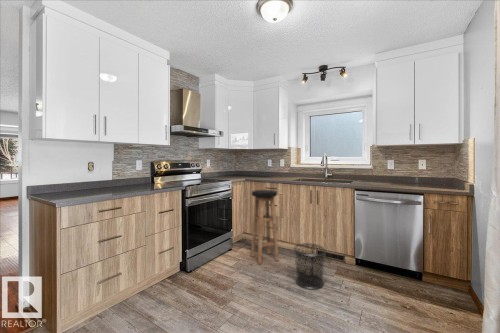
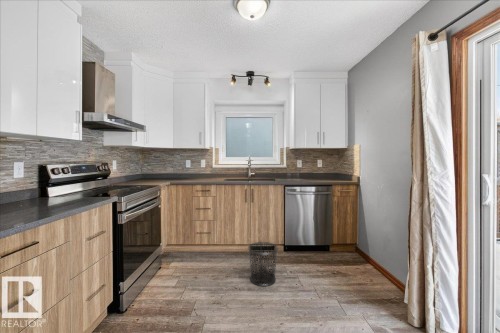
bar stool: present [251,190,279,264] -> none [189,193,222,275]

